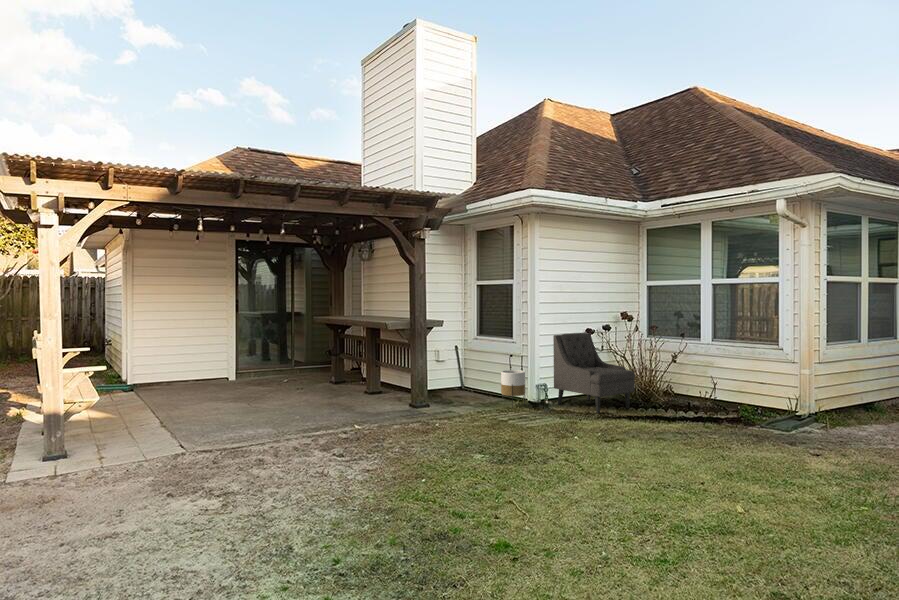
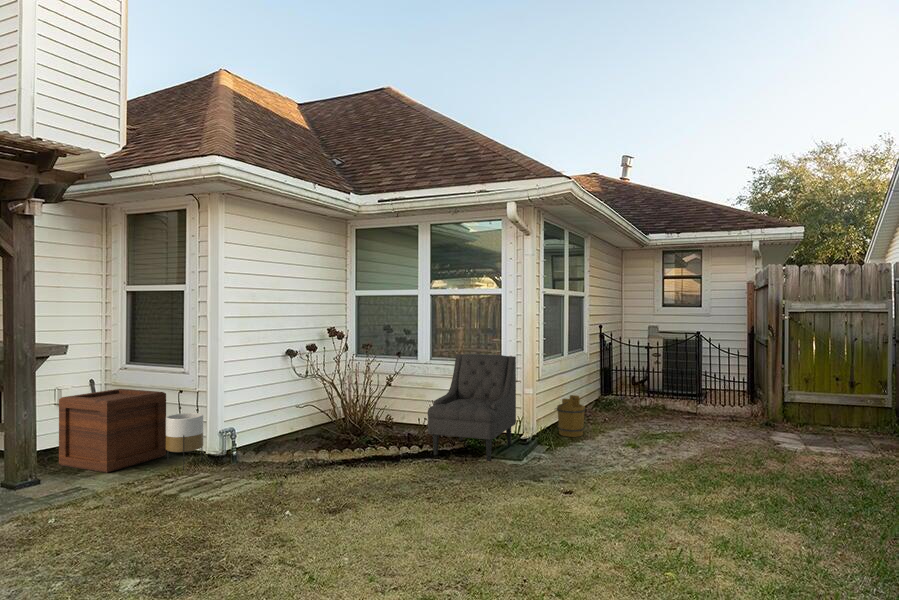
chair: present [553,333,635,413] -> present [428,354,516,461]
wooden crate: none [439,352,502,405] -> present [59,389,166,473]
bucket: none [842,381,880,422] -> present [555,395,585,437]

